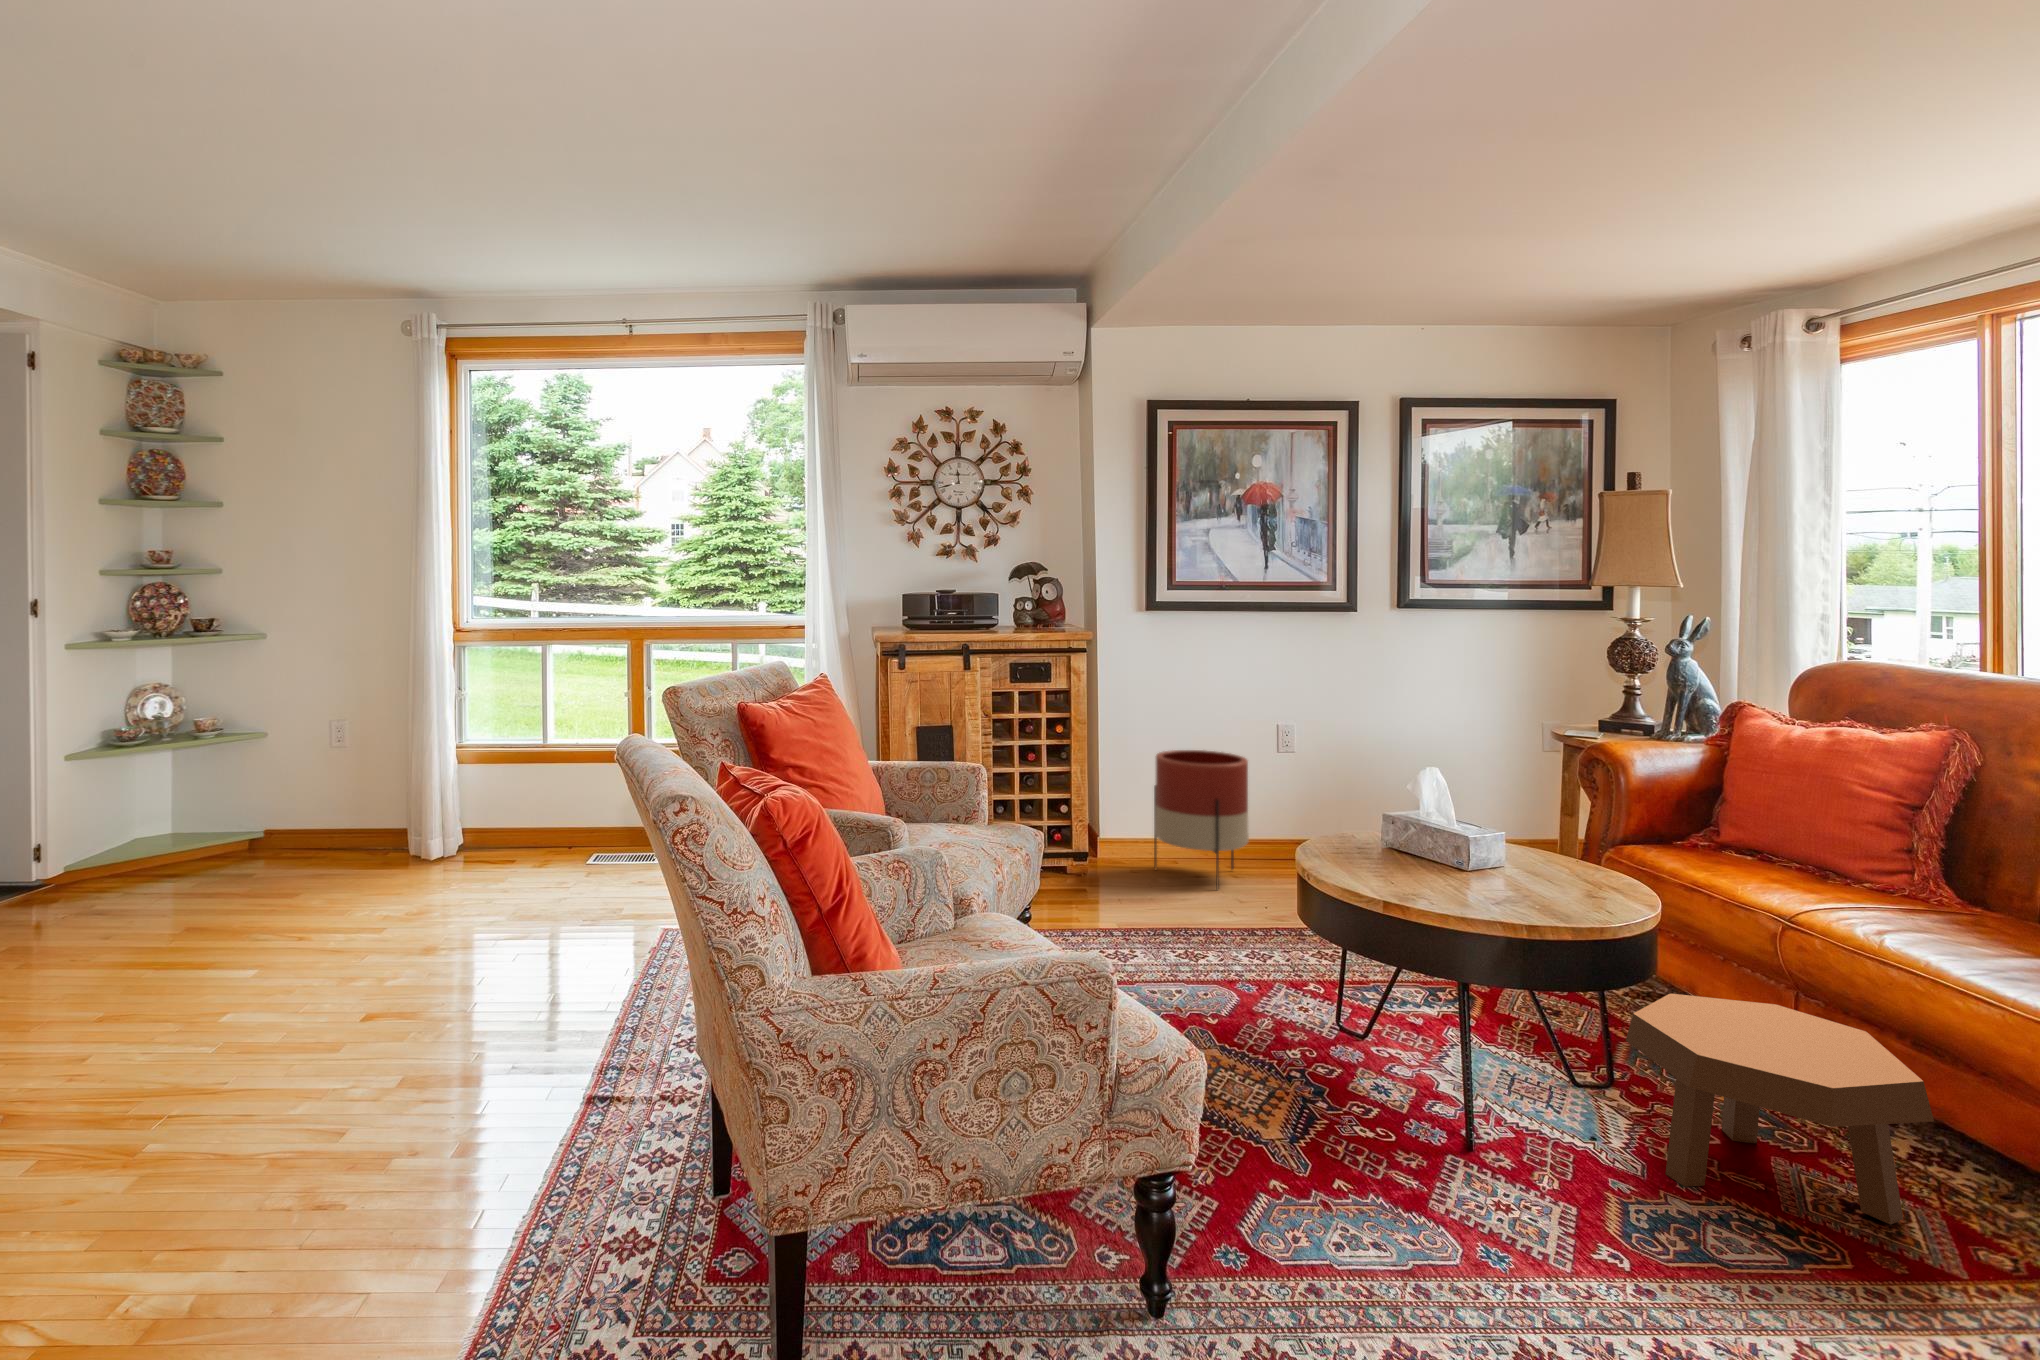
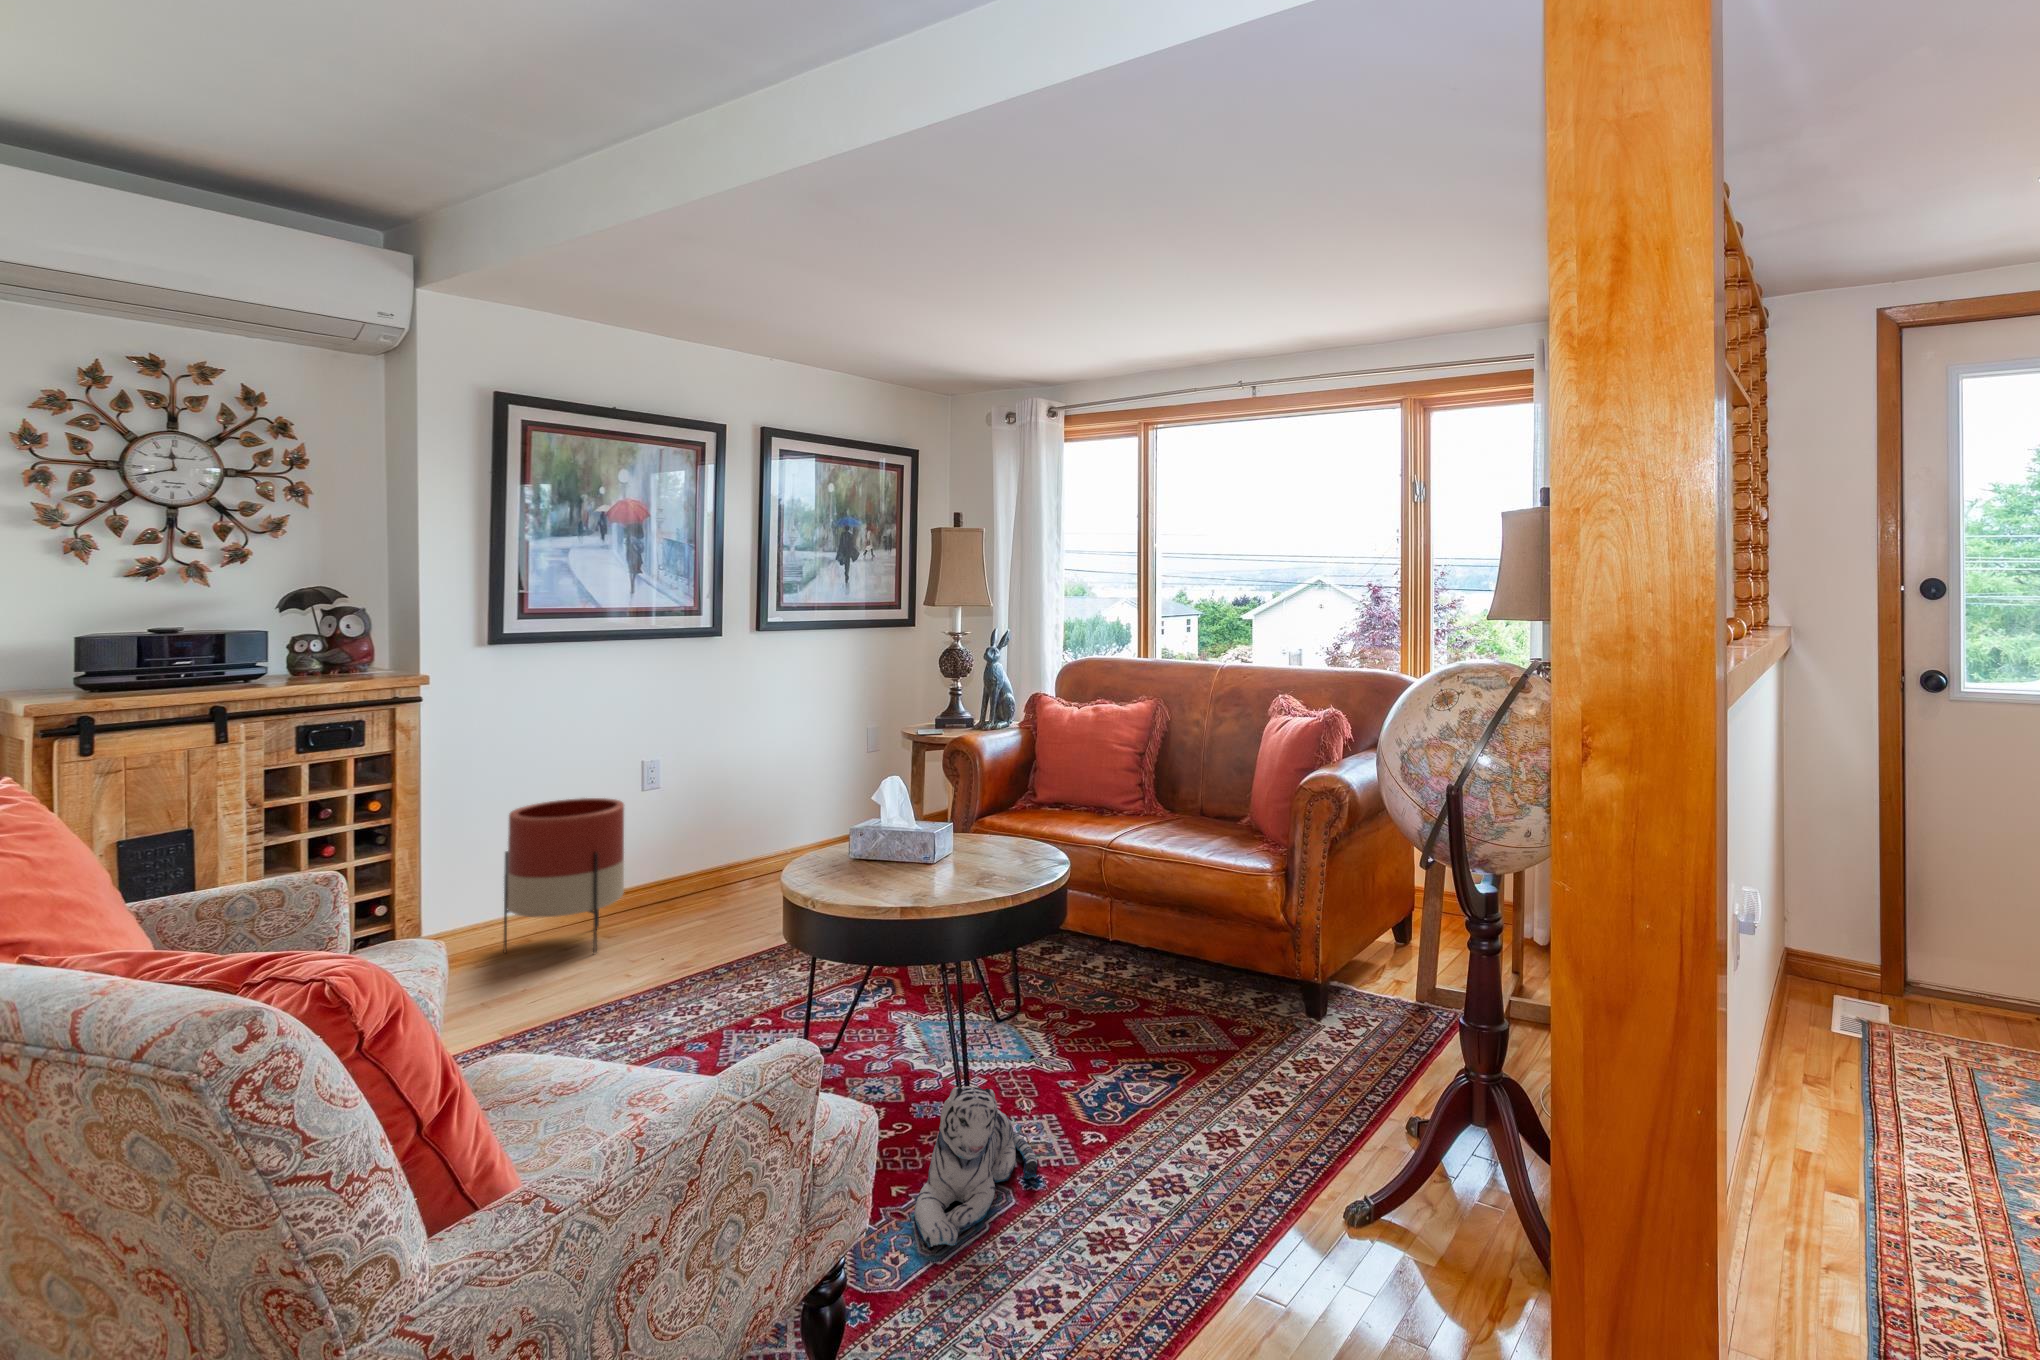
footstool: present [1626,994,1934,1225] -> none [1050,912,1216,1066]
plush toy: none [1327,1100,1516,1262] -> present [914,1086,1038,1249]

